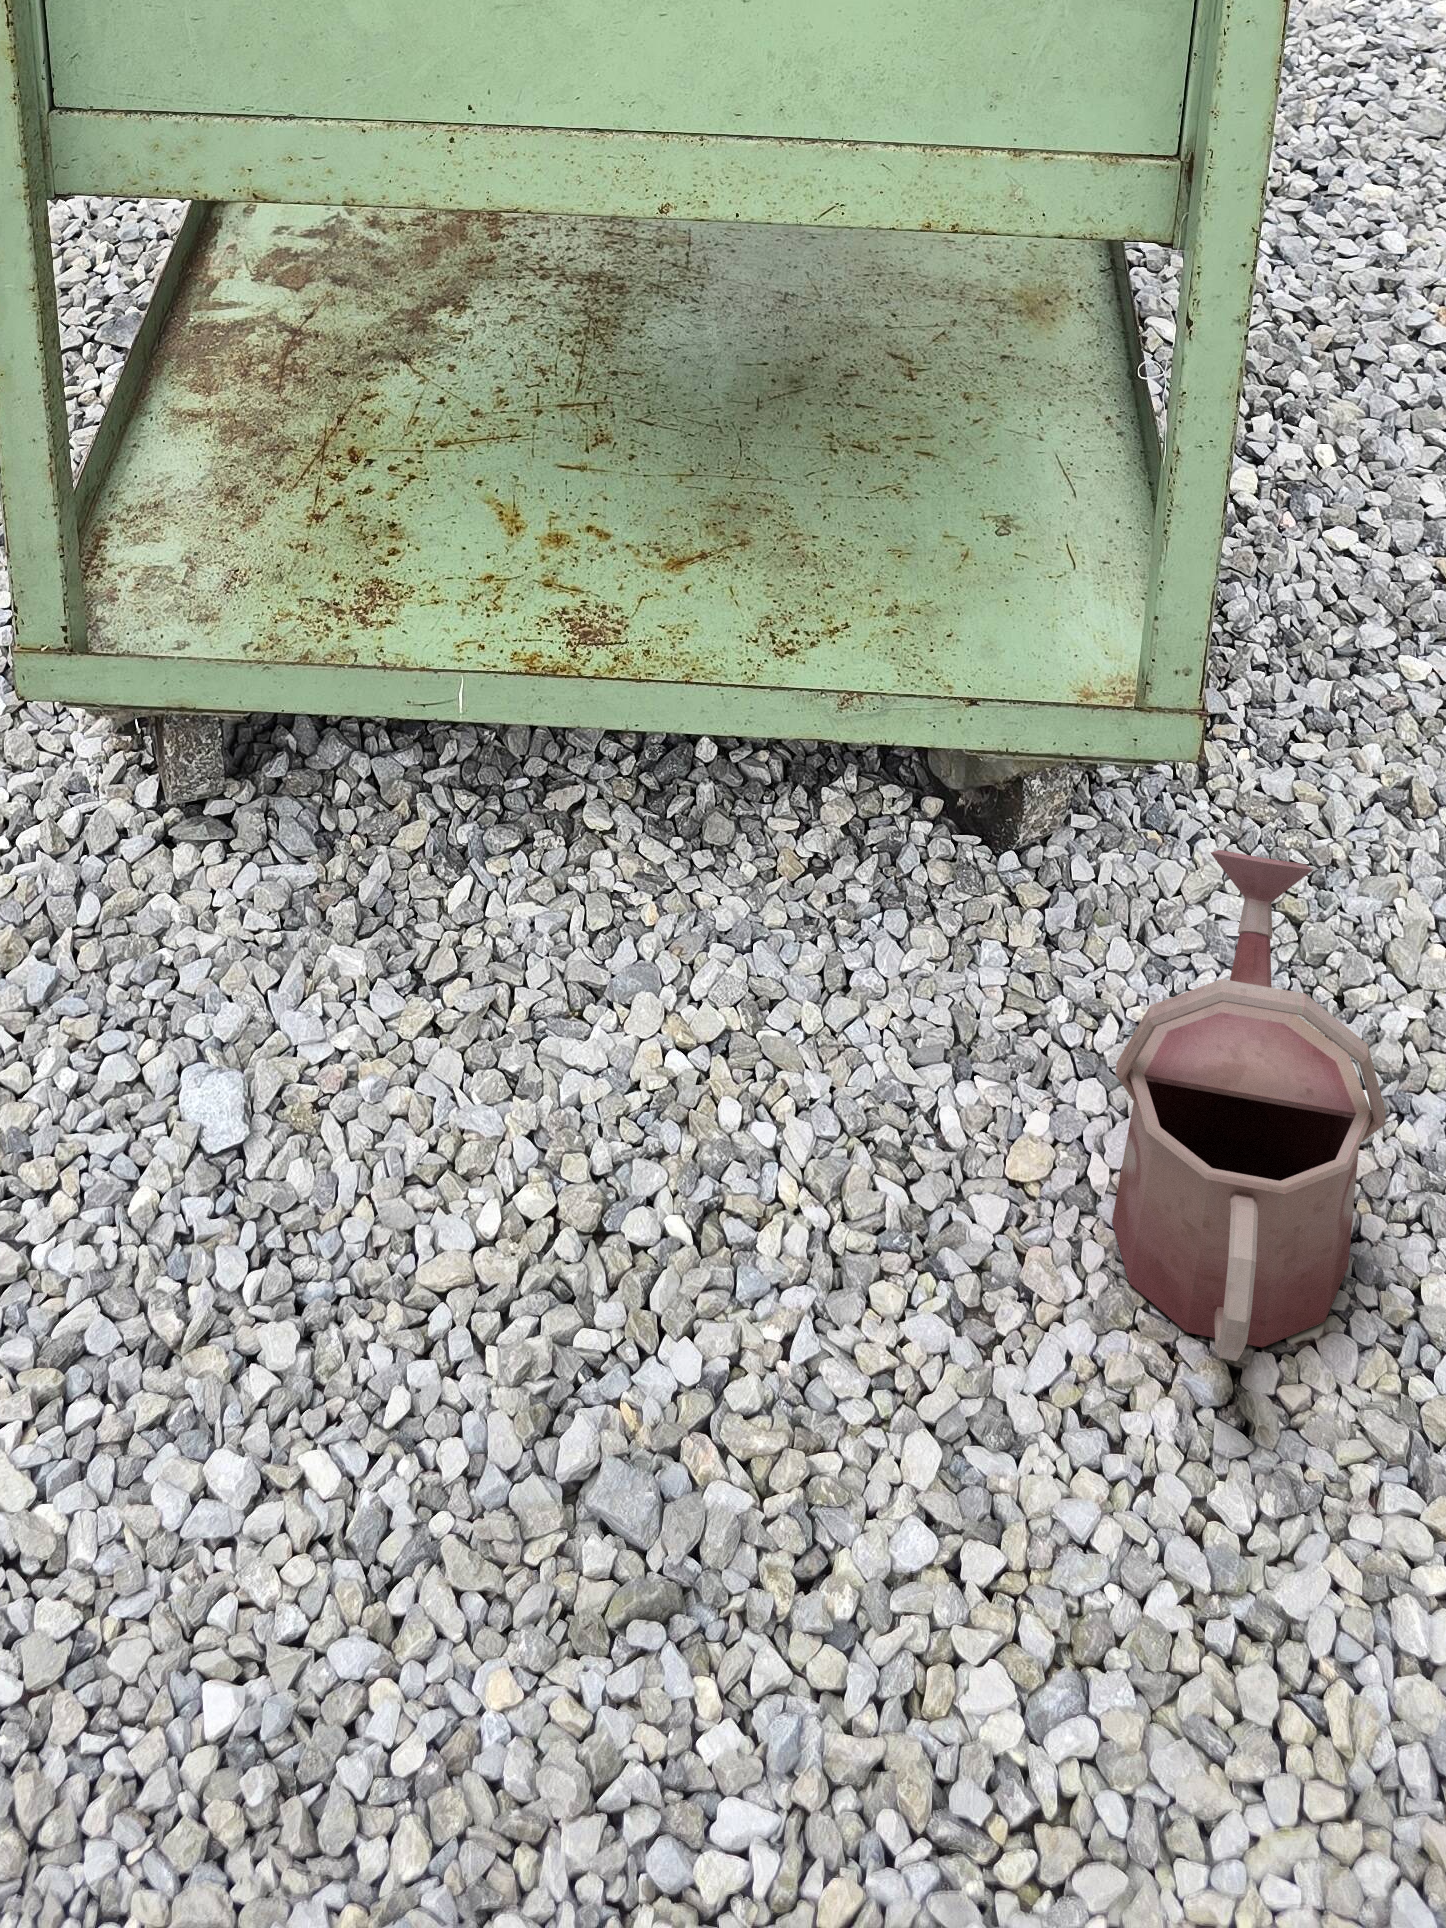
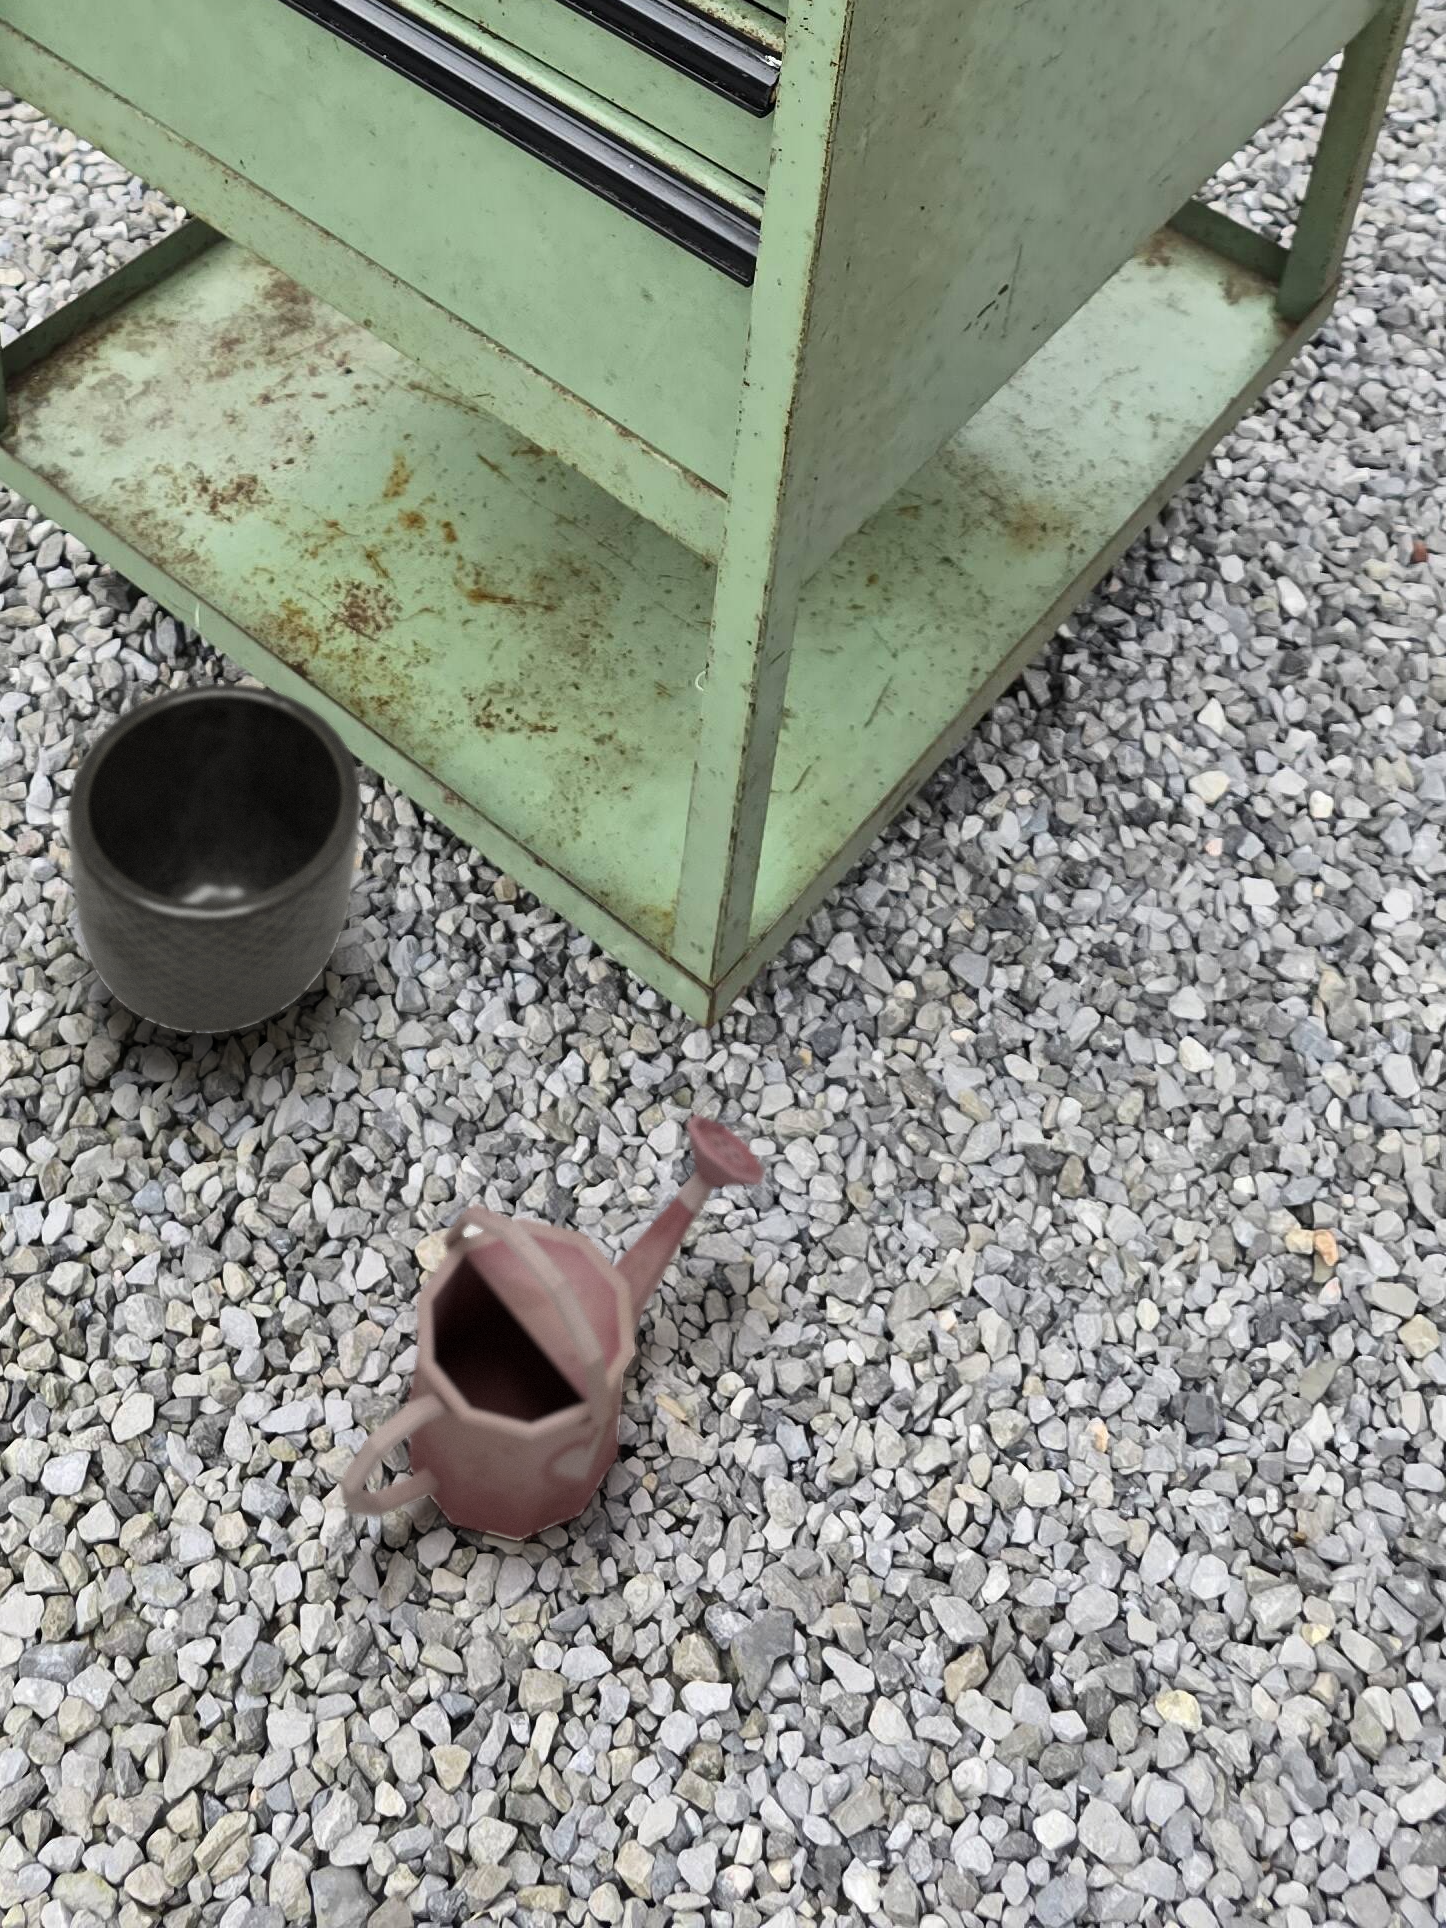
planter: none [437,727,761,1133] -> present [68,683,361,1034]

